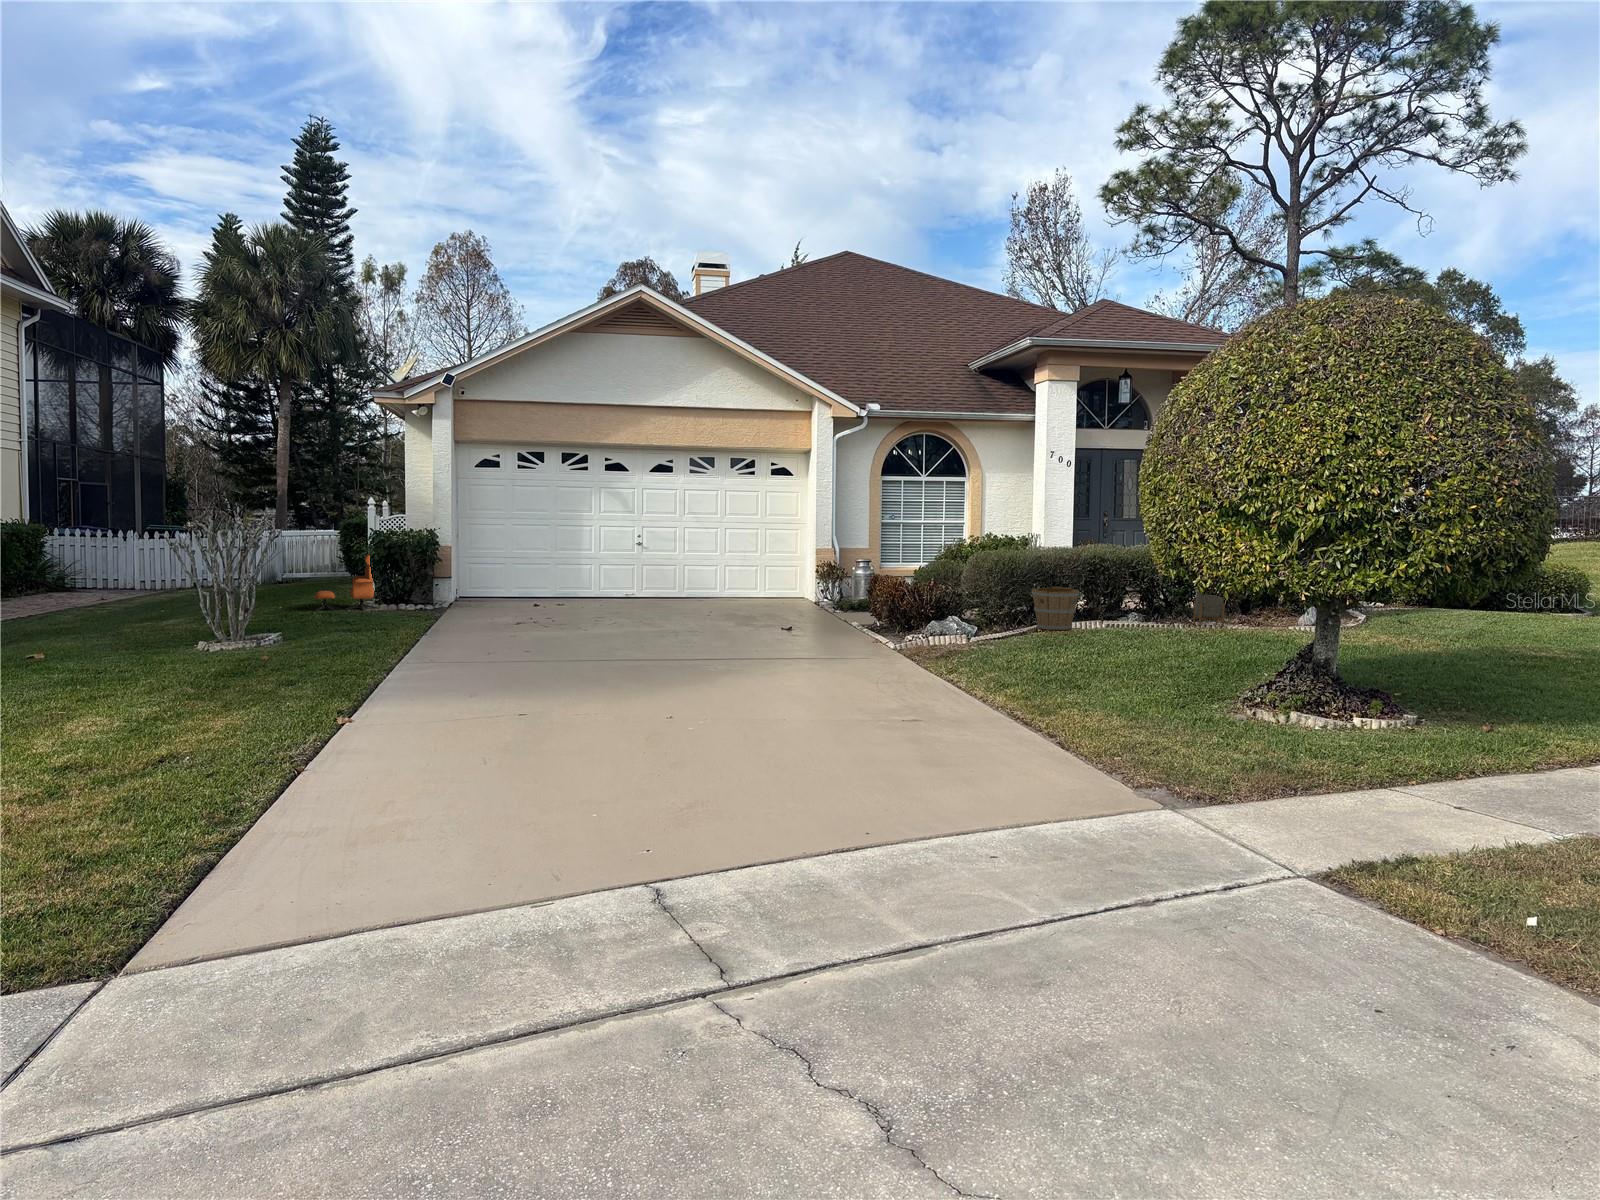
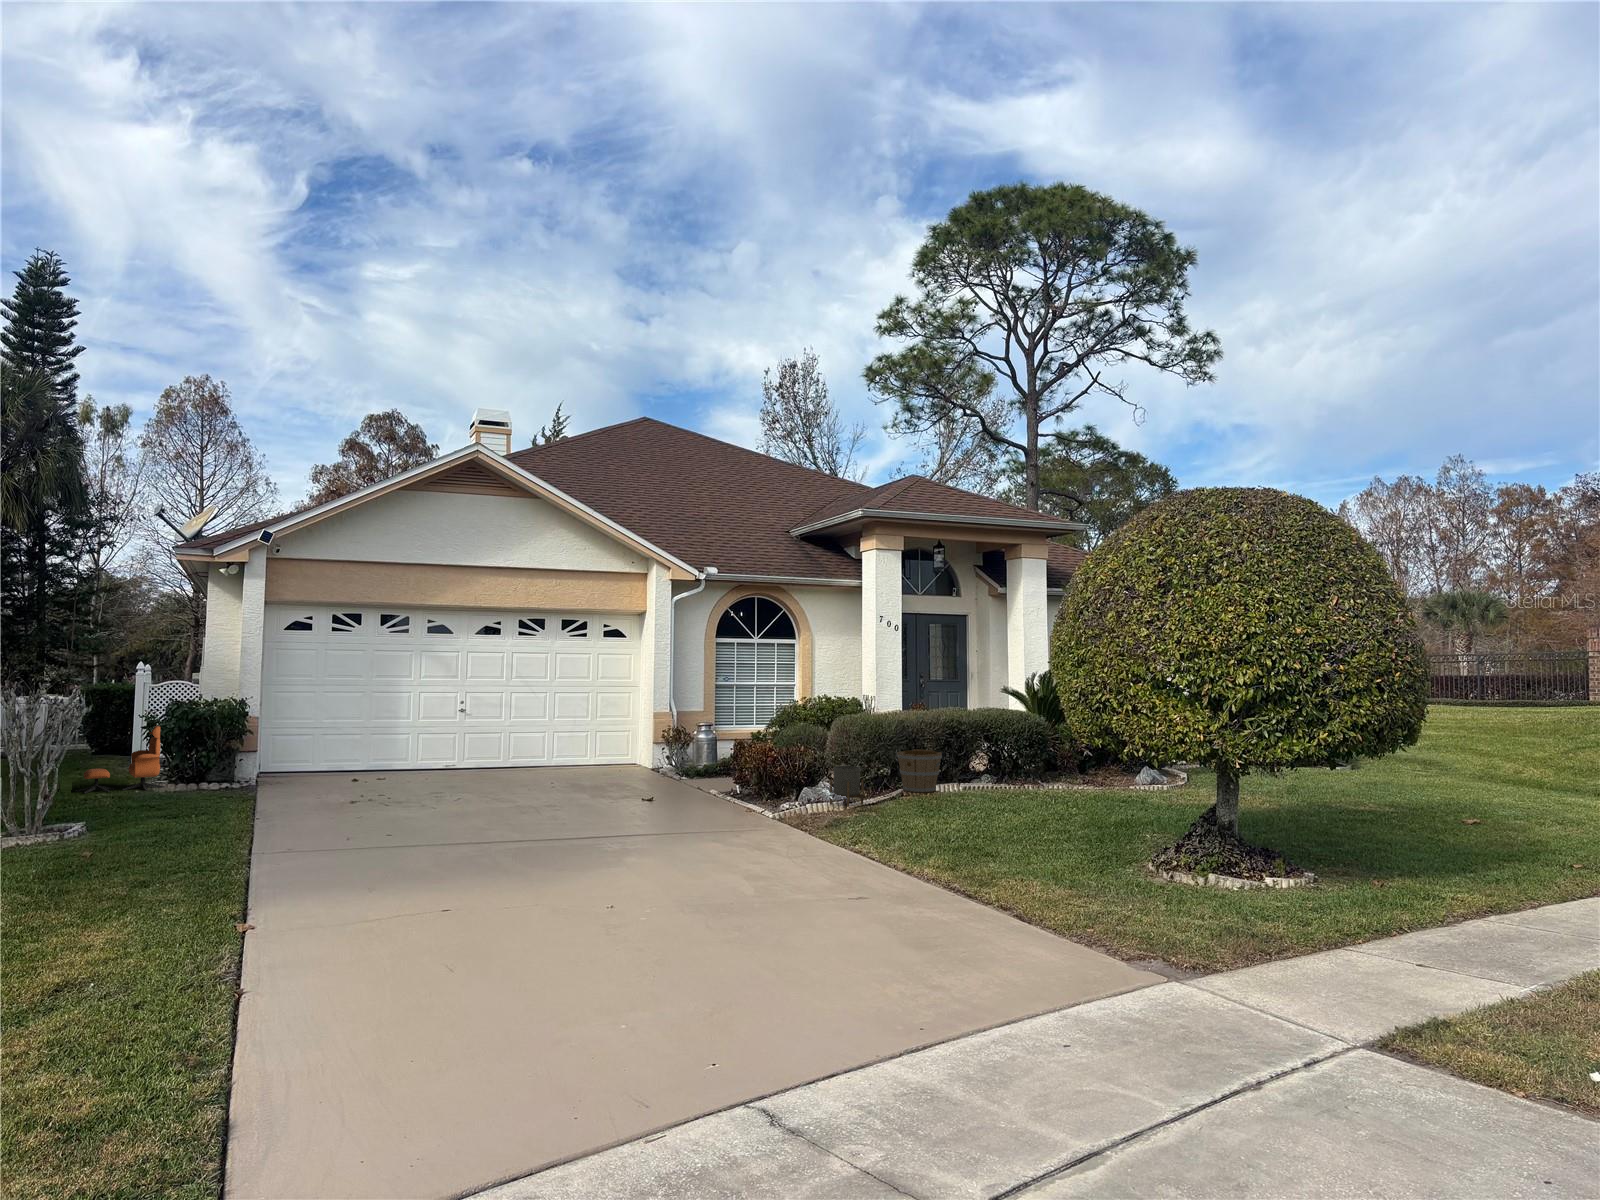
planter: present [1193,590,1225,627] -> present [830,766,863,807]

